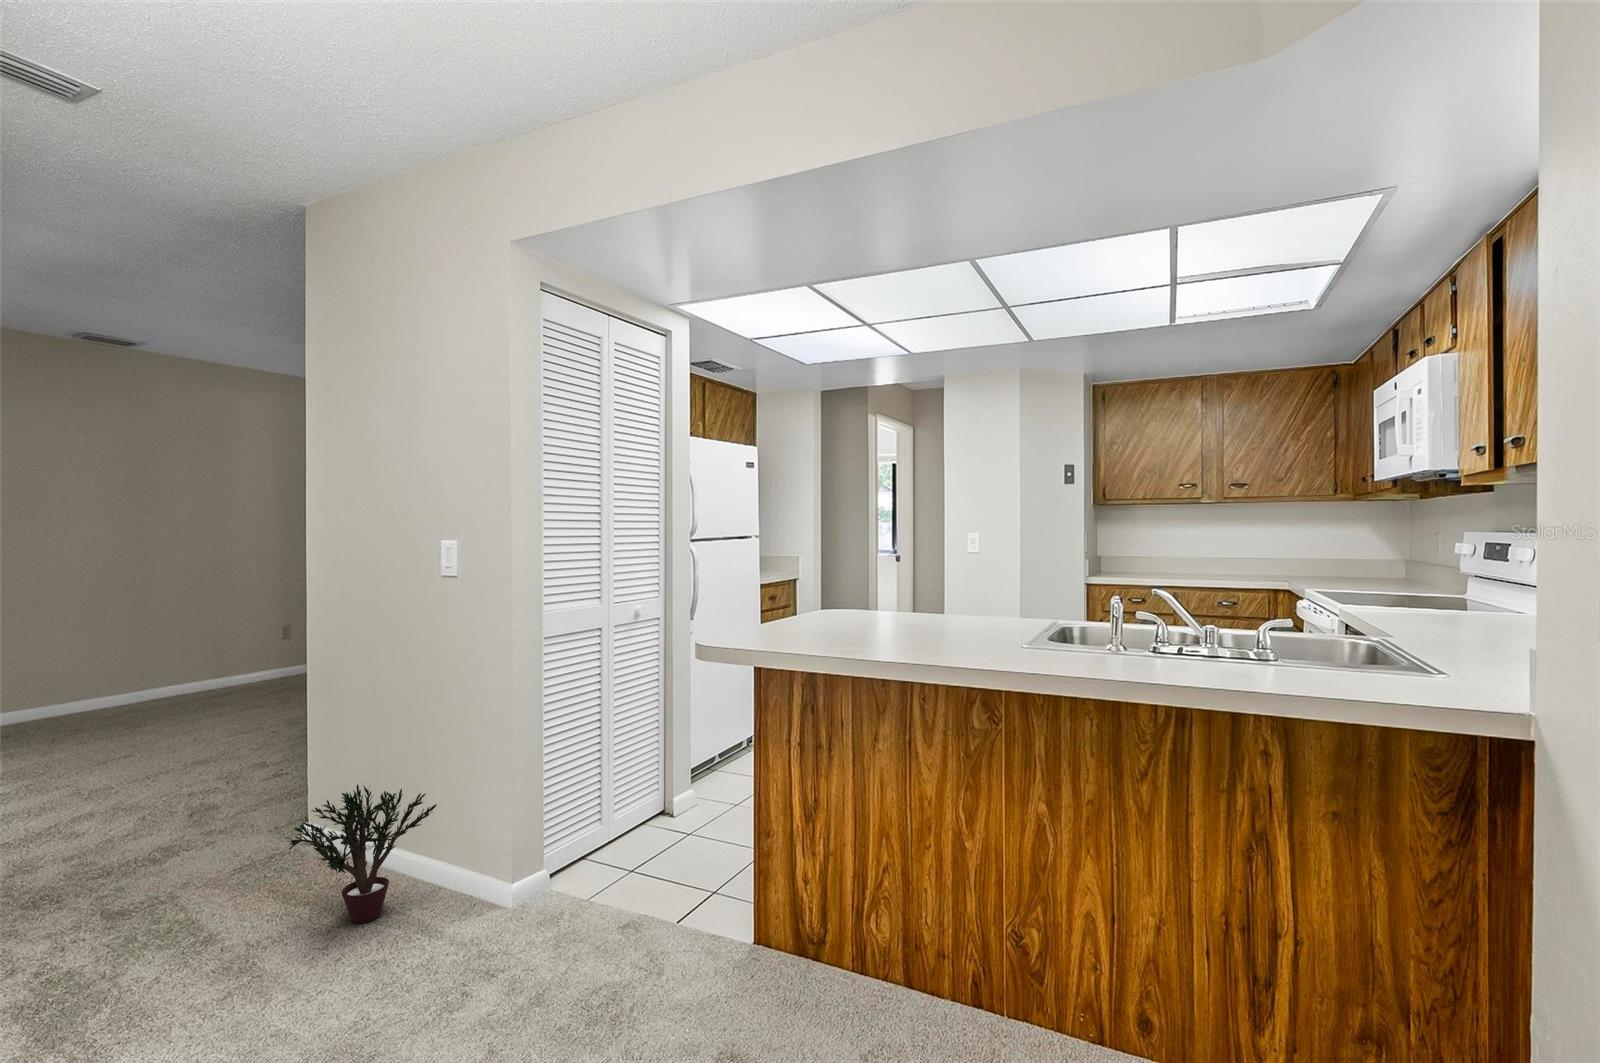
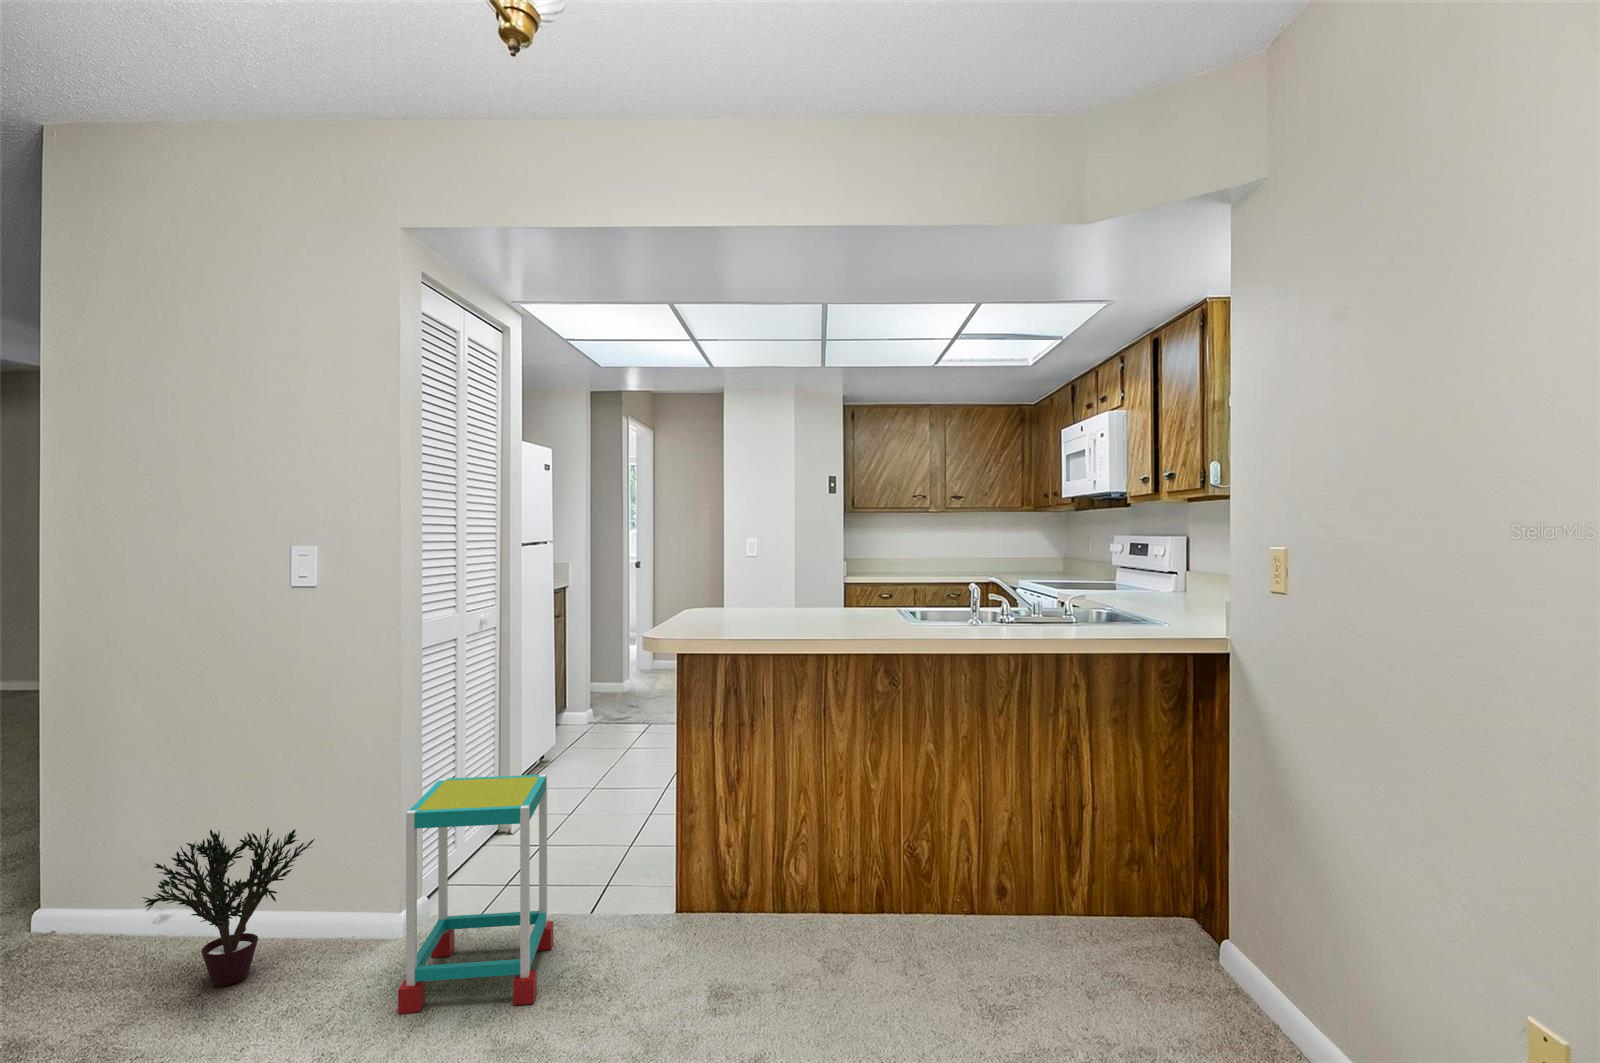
side table: none [437,766,617,1022] -> present [398,774,553,1014]

